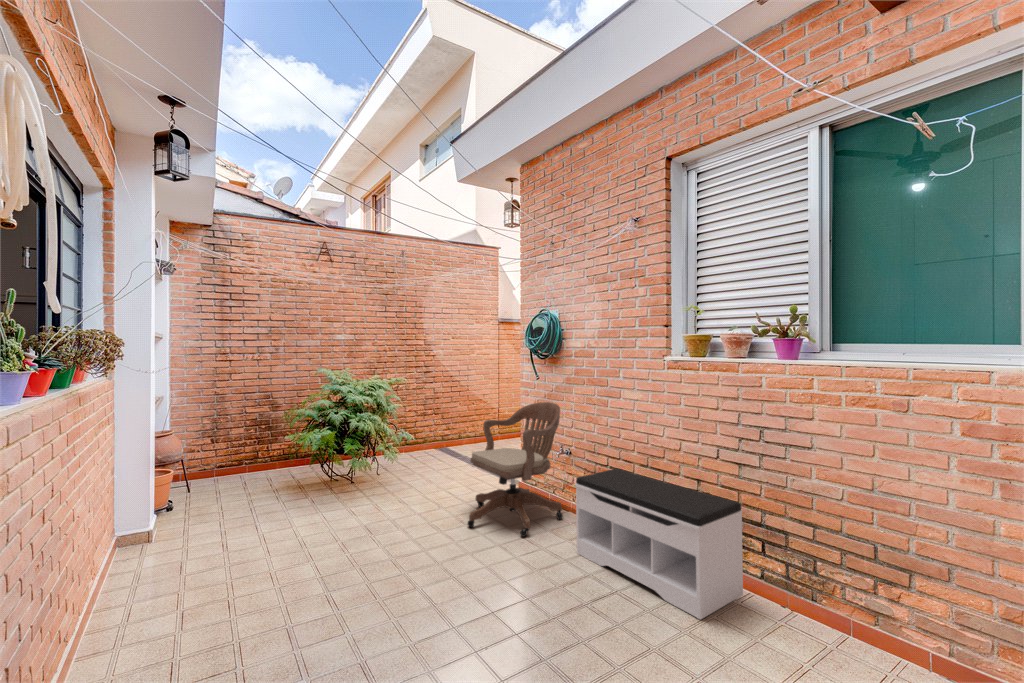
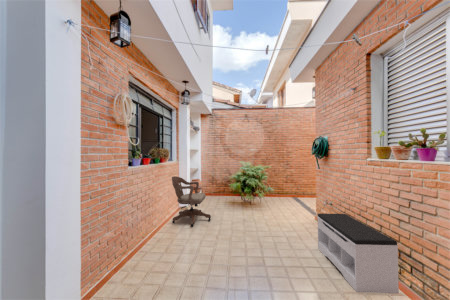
chair: present [468,402,563,537] -> present [172,176,211,227]

